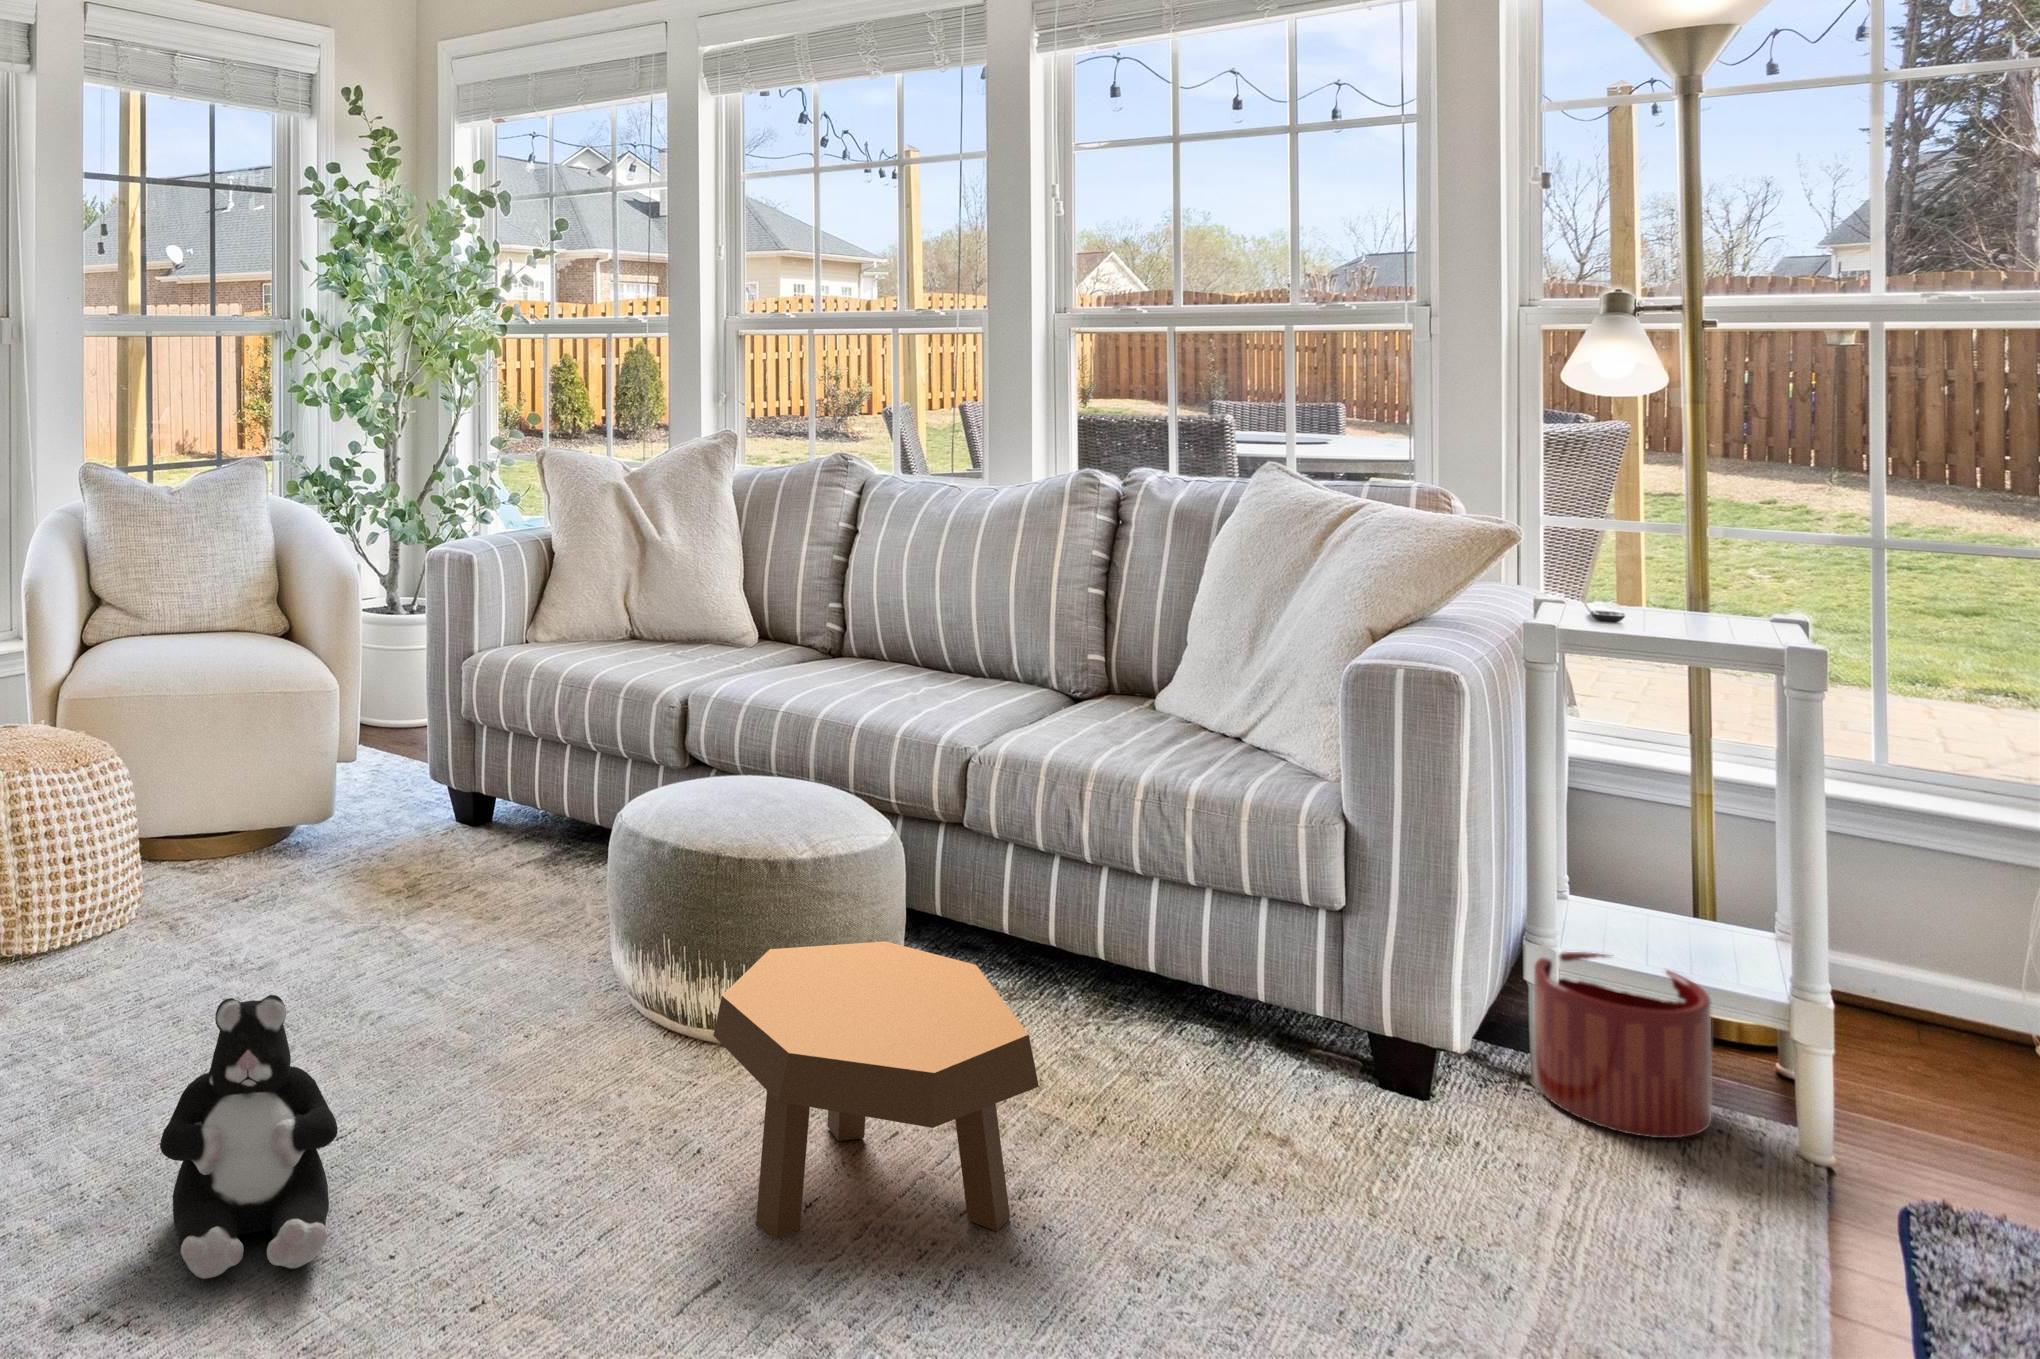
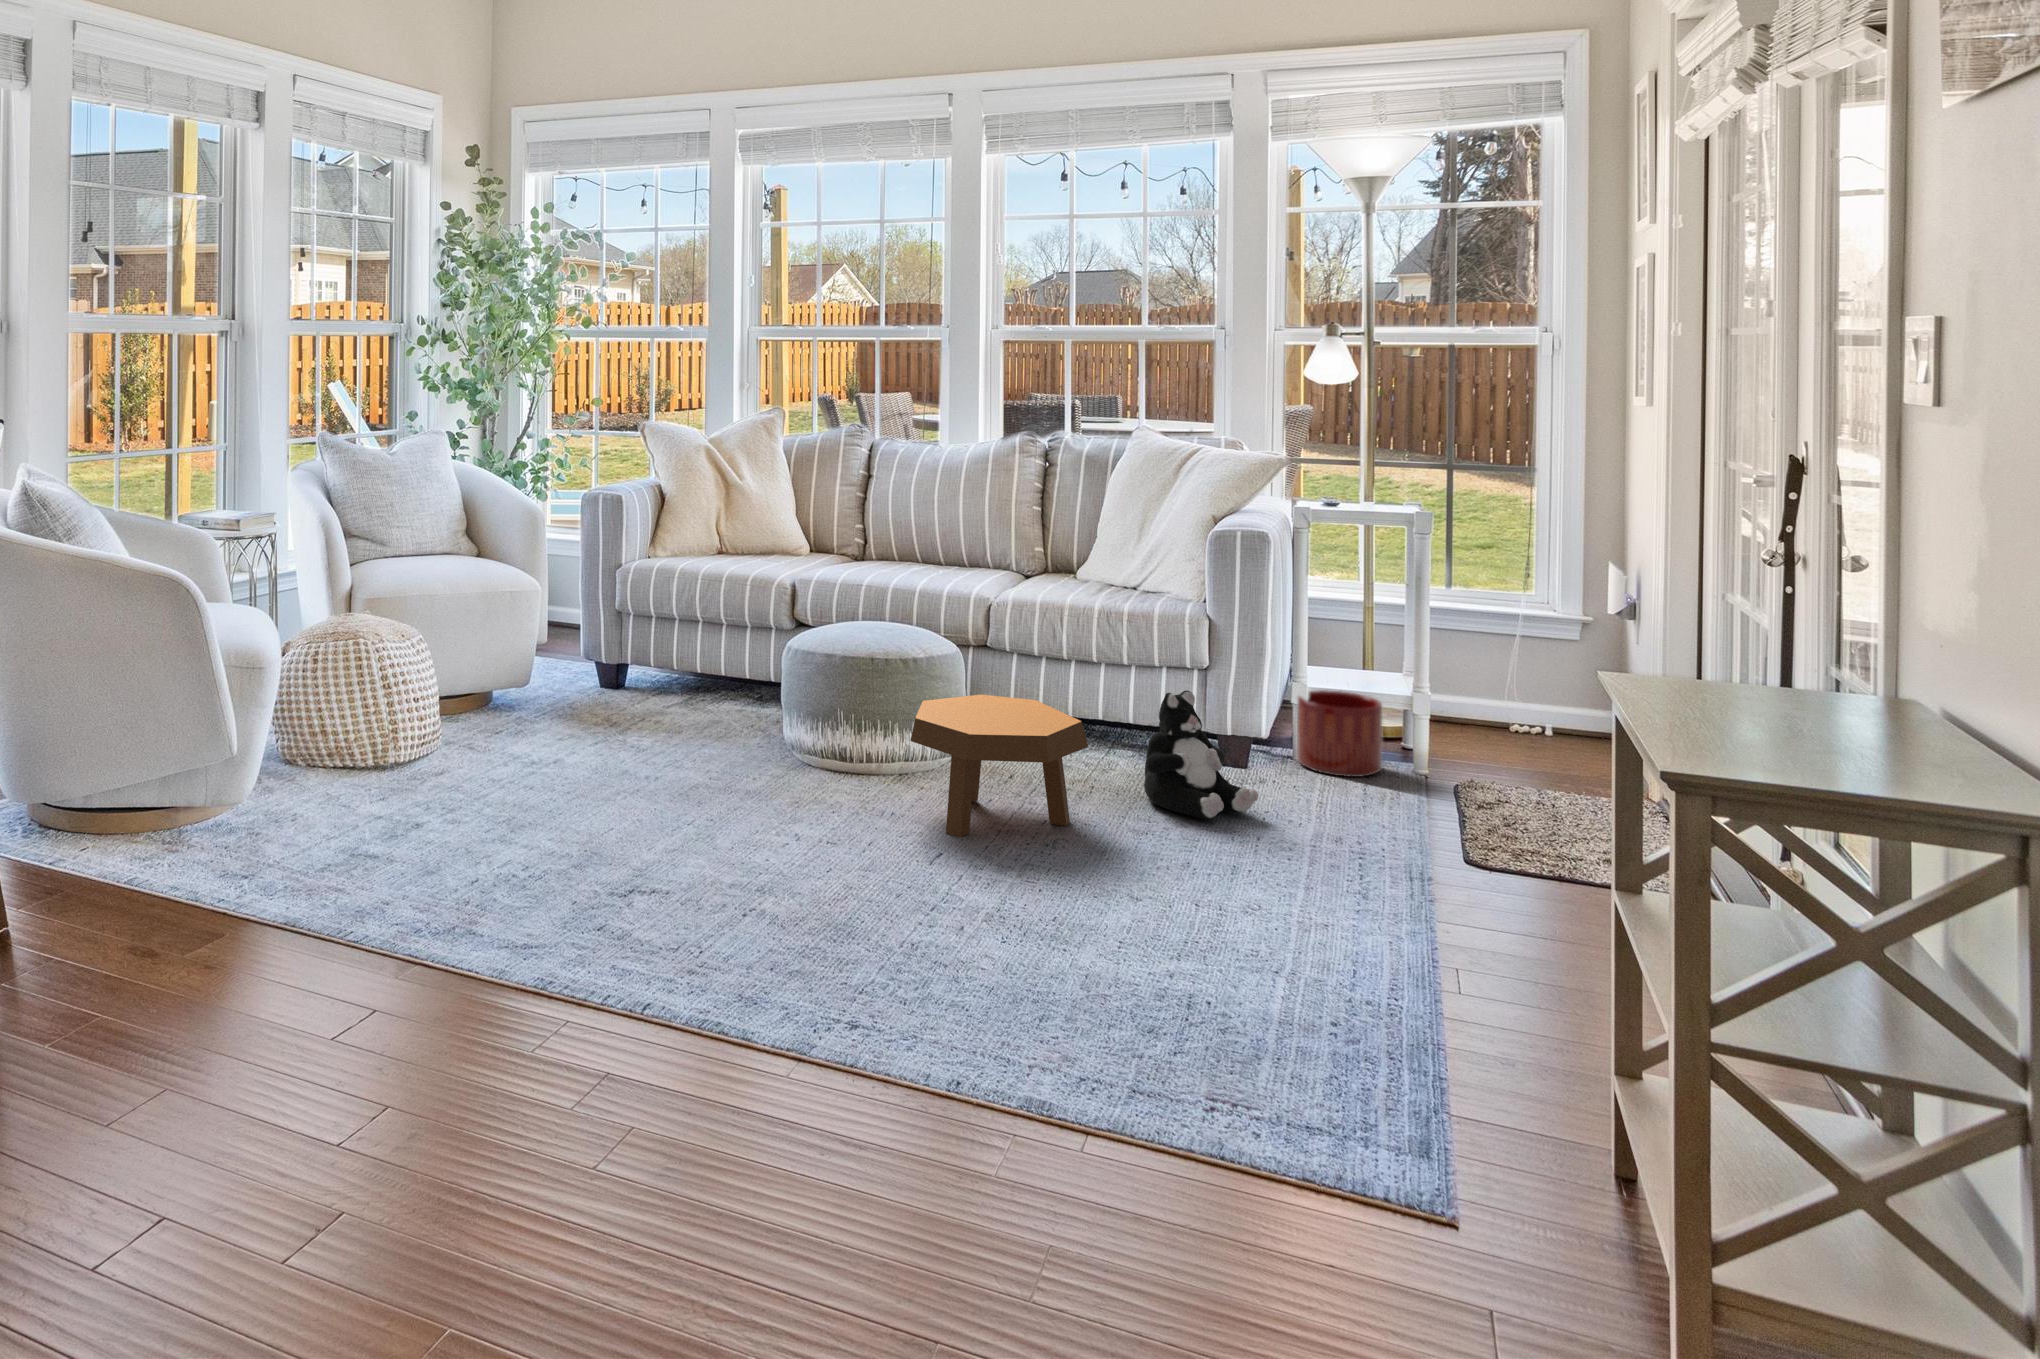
plush toy: present [160,995,338,1279] -> present [1144,691,1258,818]

